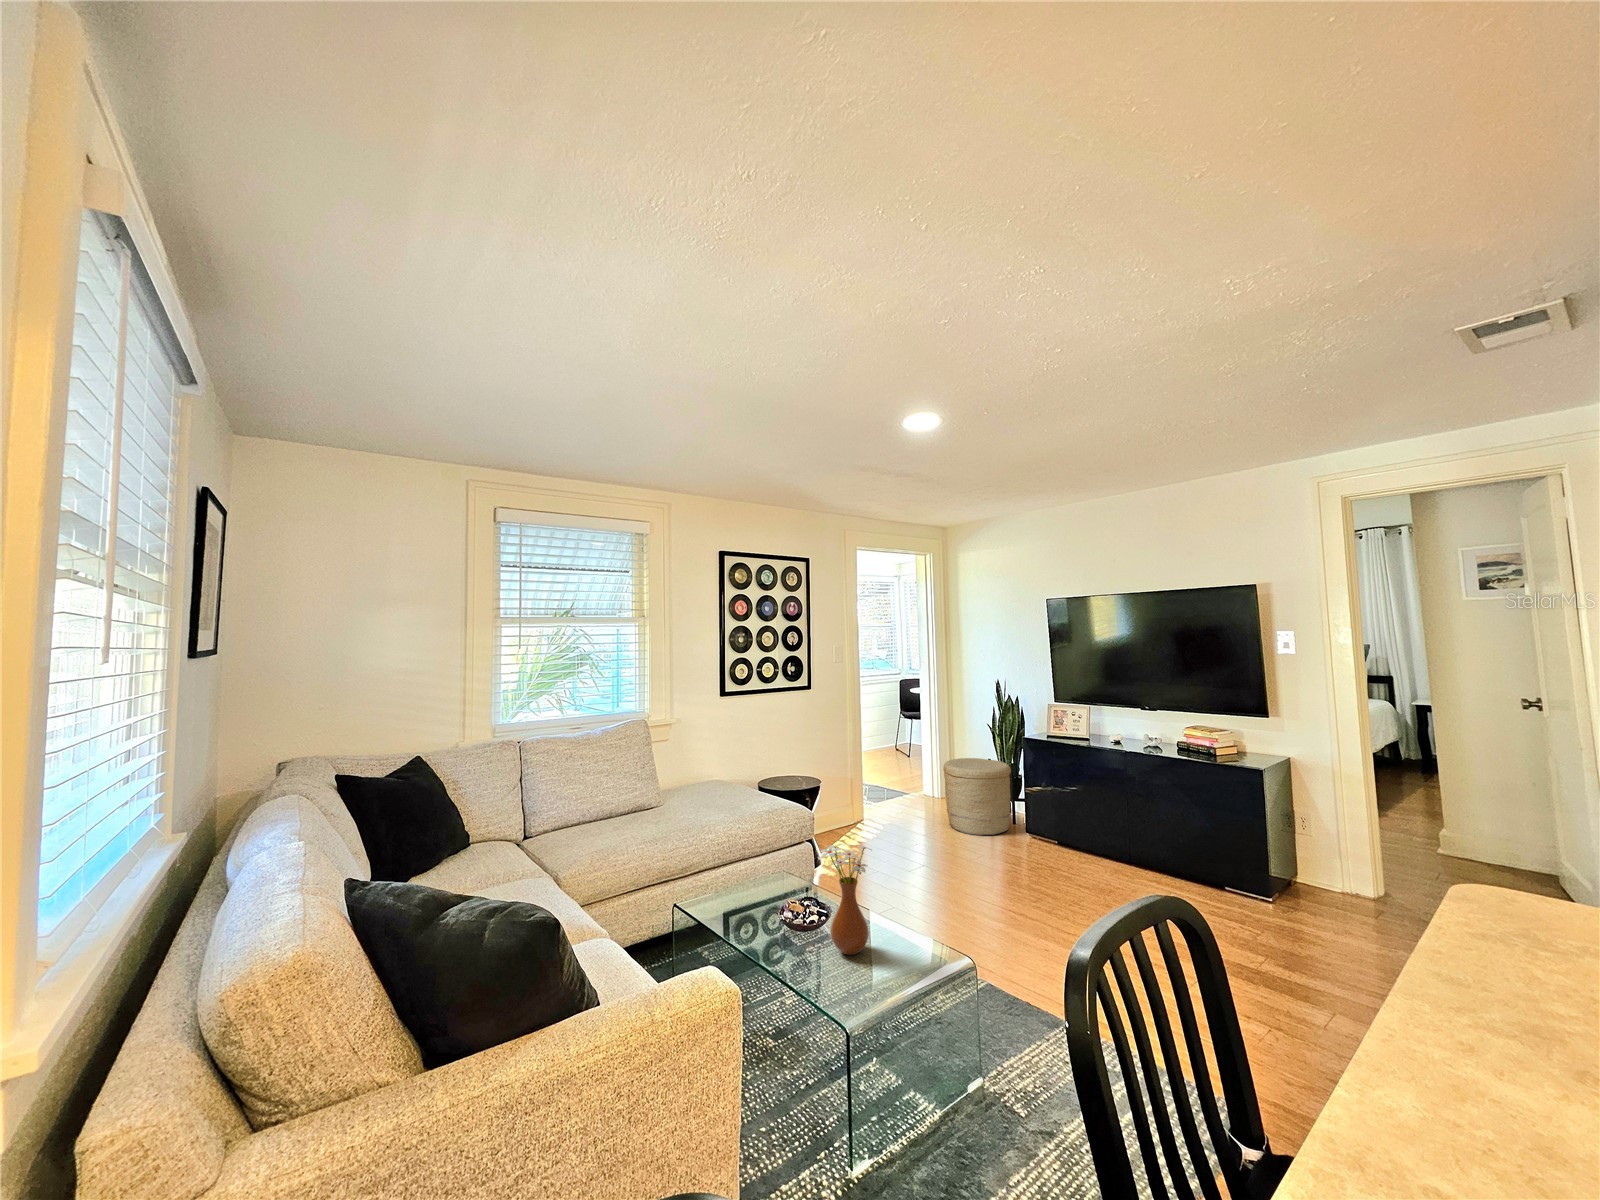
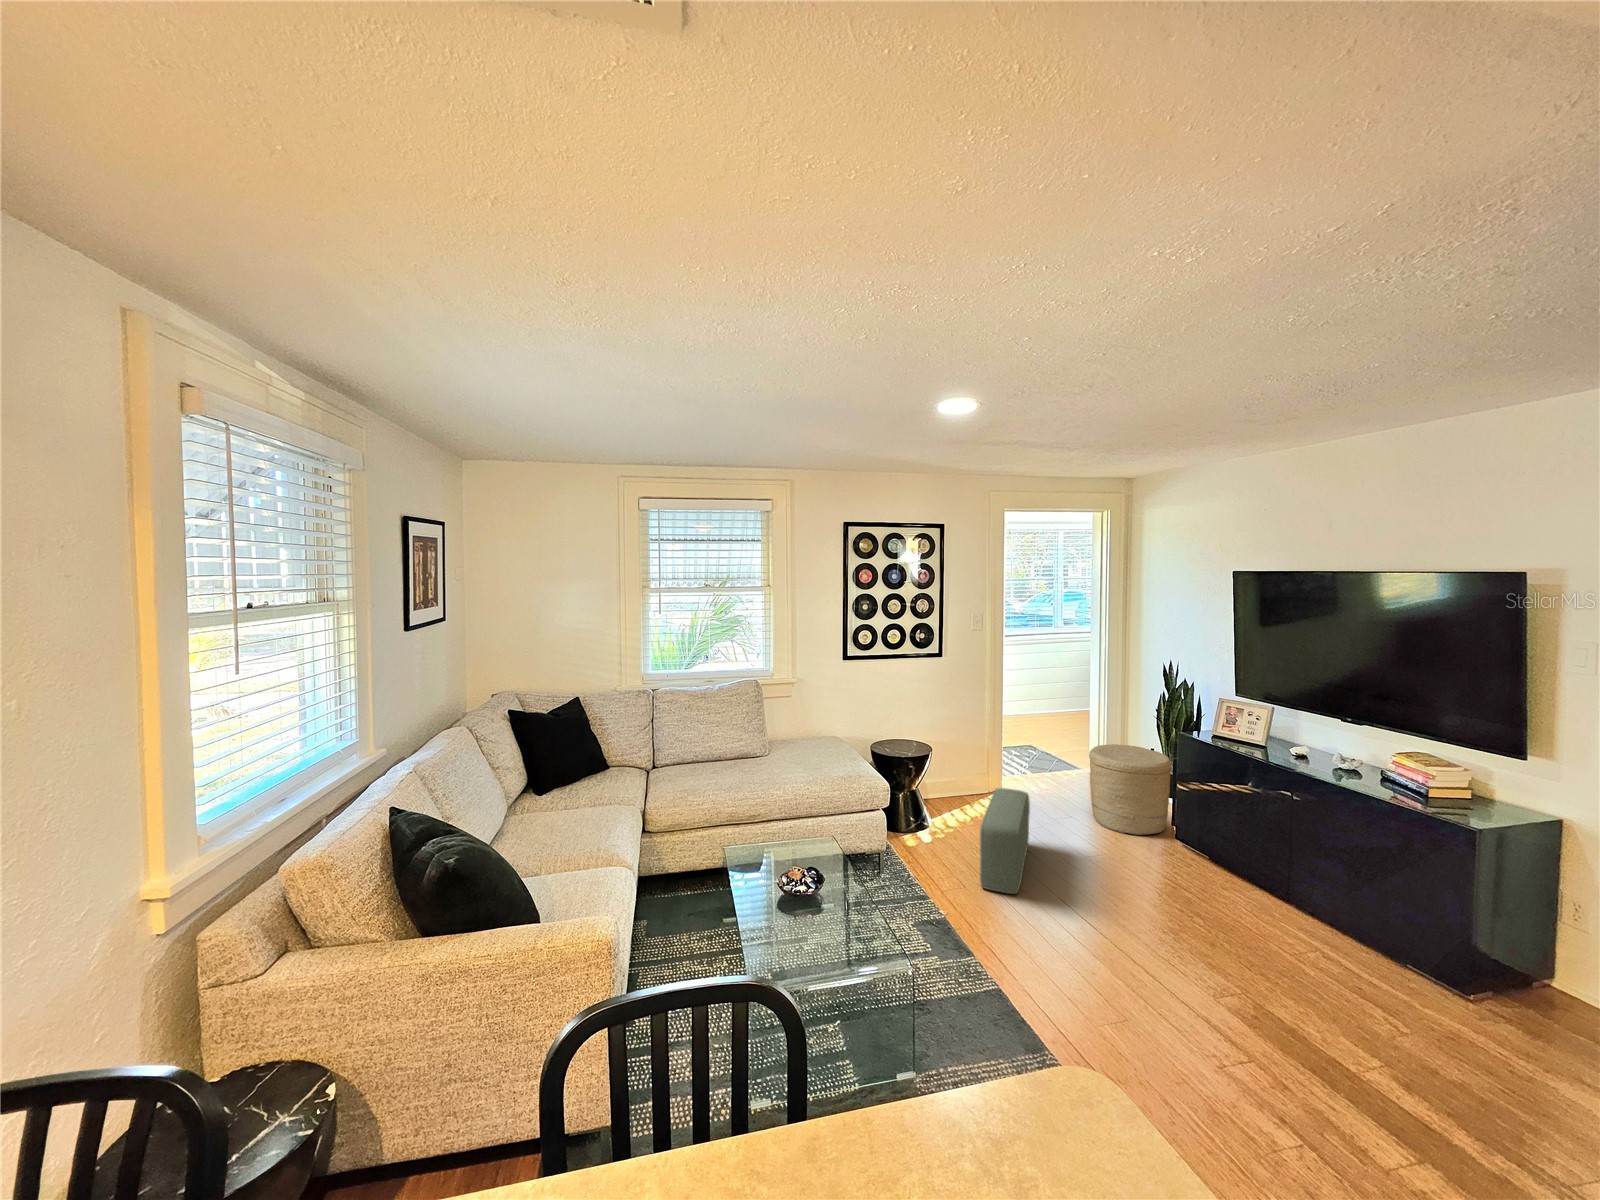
pouf: none [887,805,942,901] -> present [980,788,1030,894]
vase: present [821,844,872,955] -> none [799,830,857,930]

